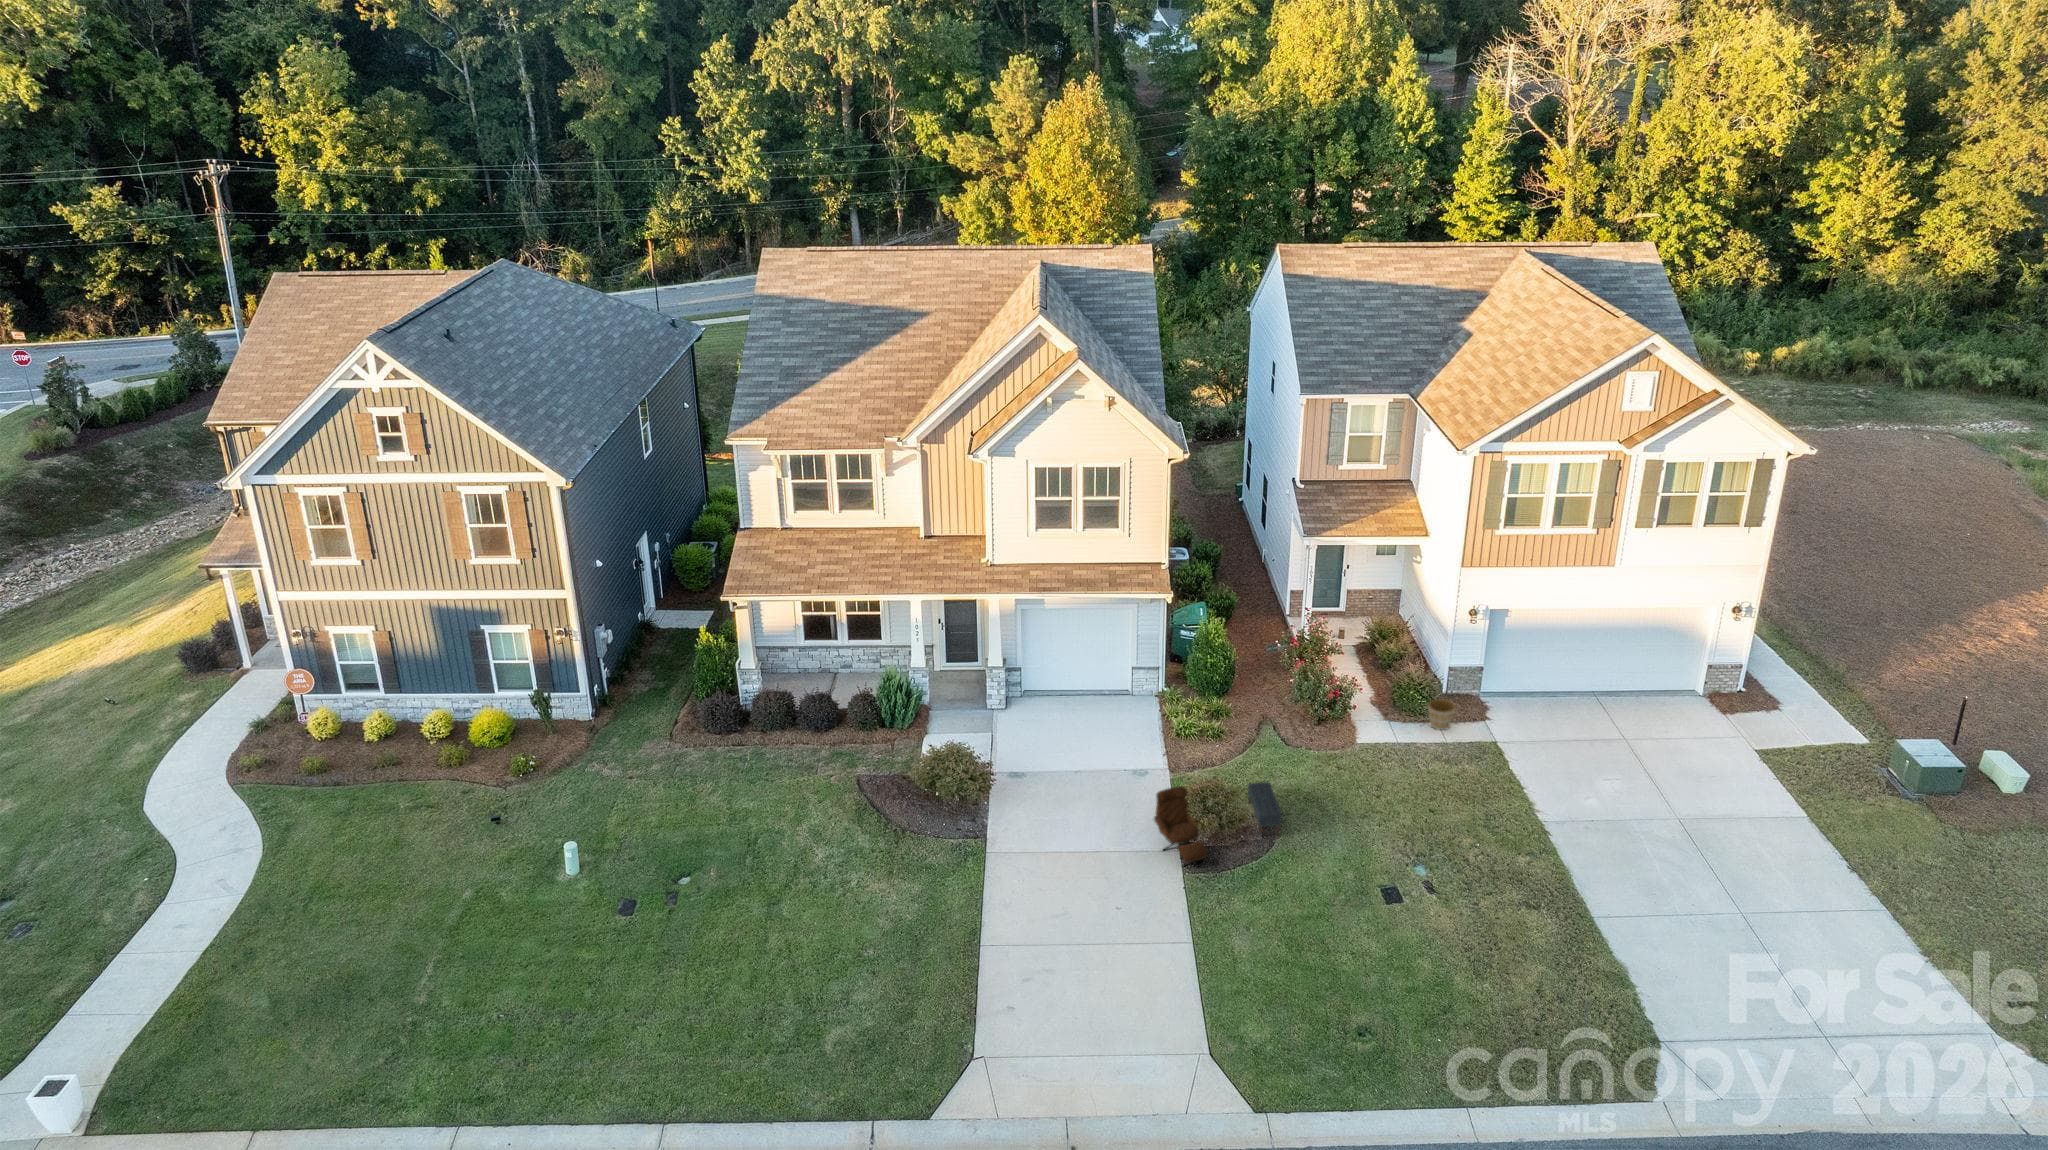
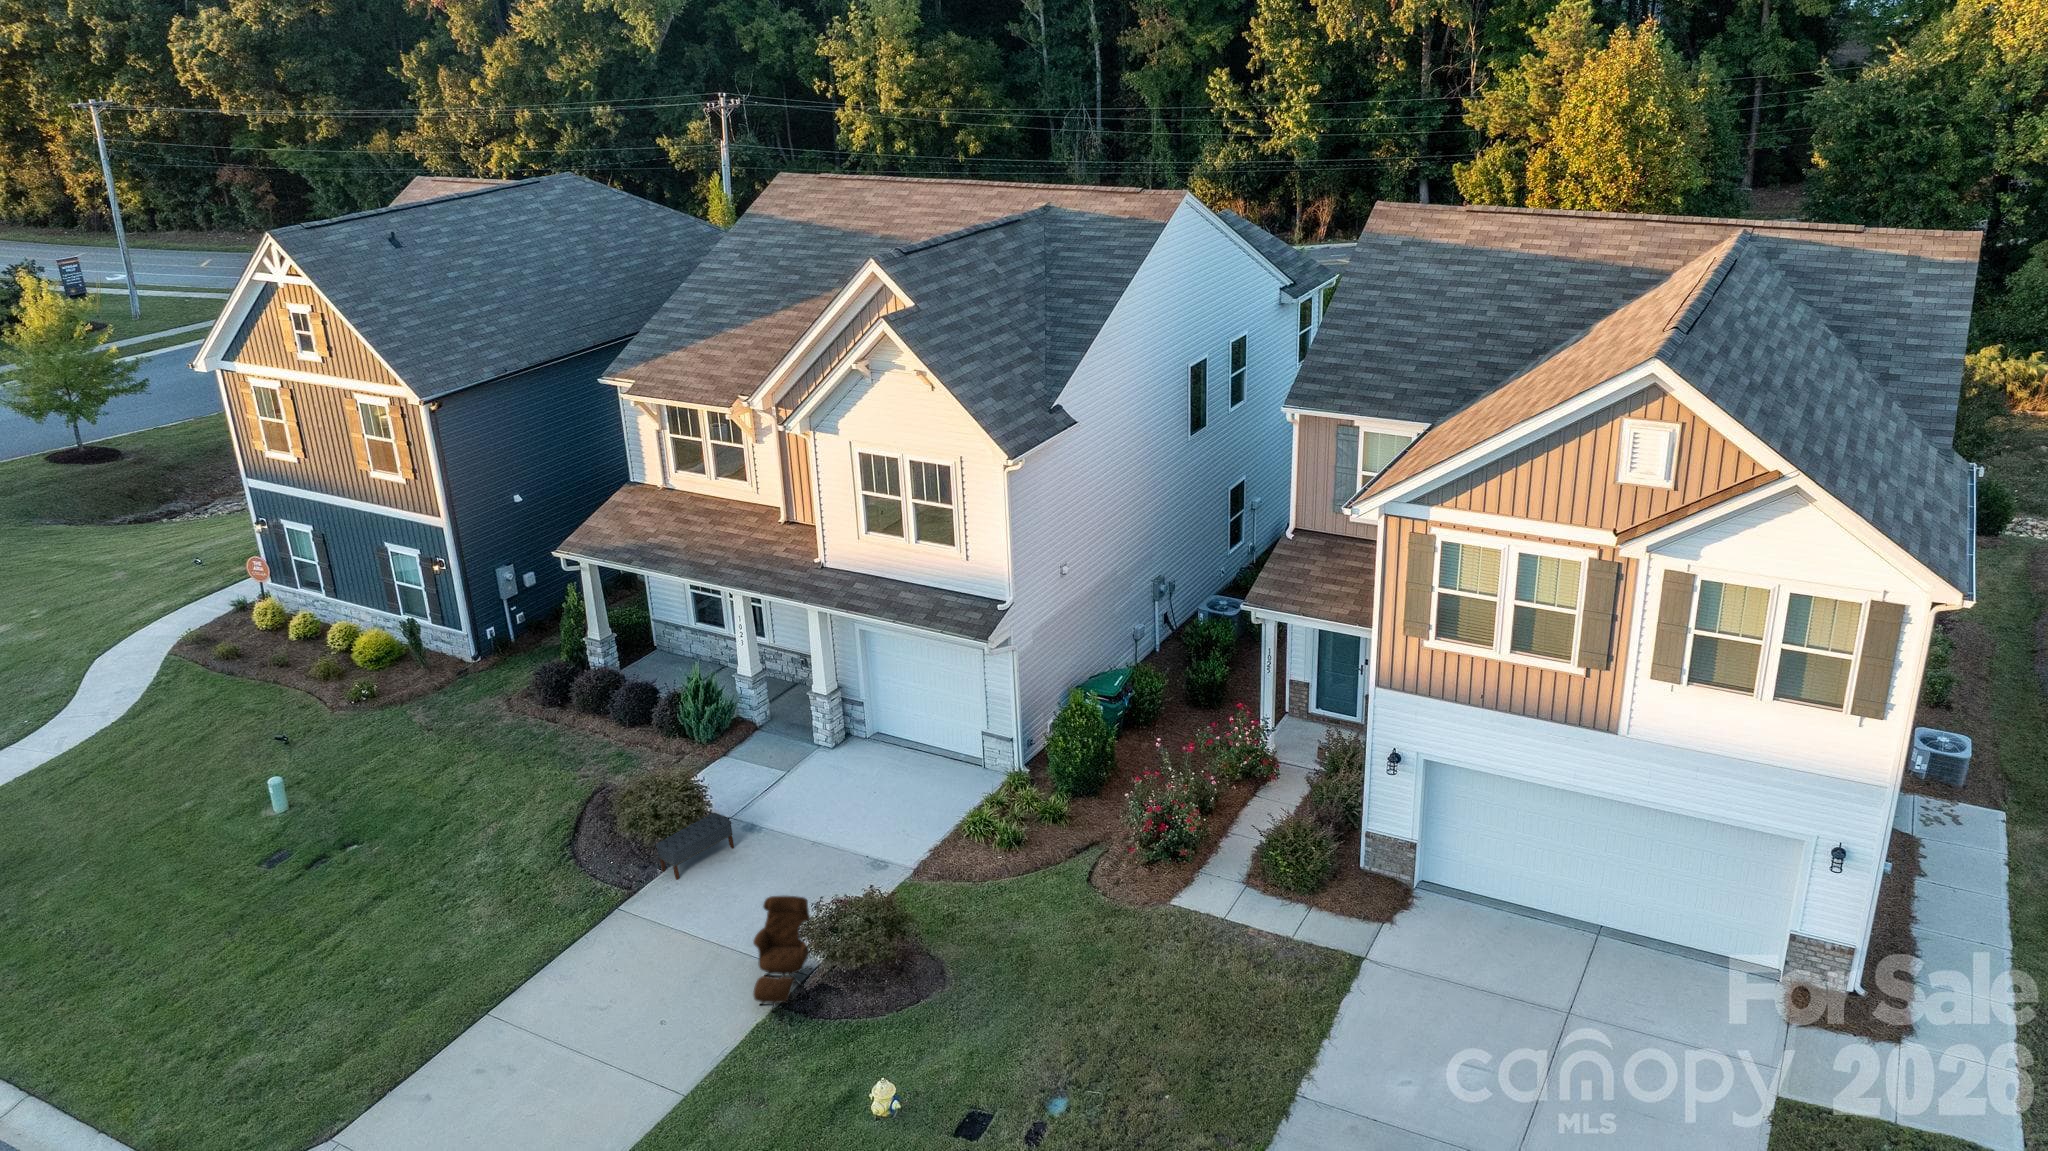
wooden bucket: present [1428,699,1456,730] -> none [1284,874,1327,923]
bench: present [1248,782,1282,835] -> present [656,813,734,880]

